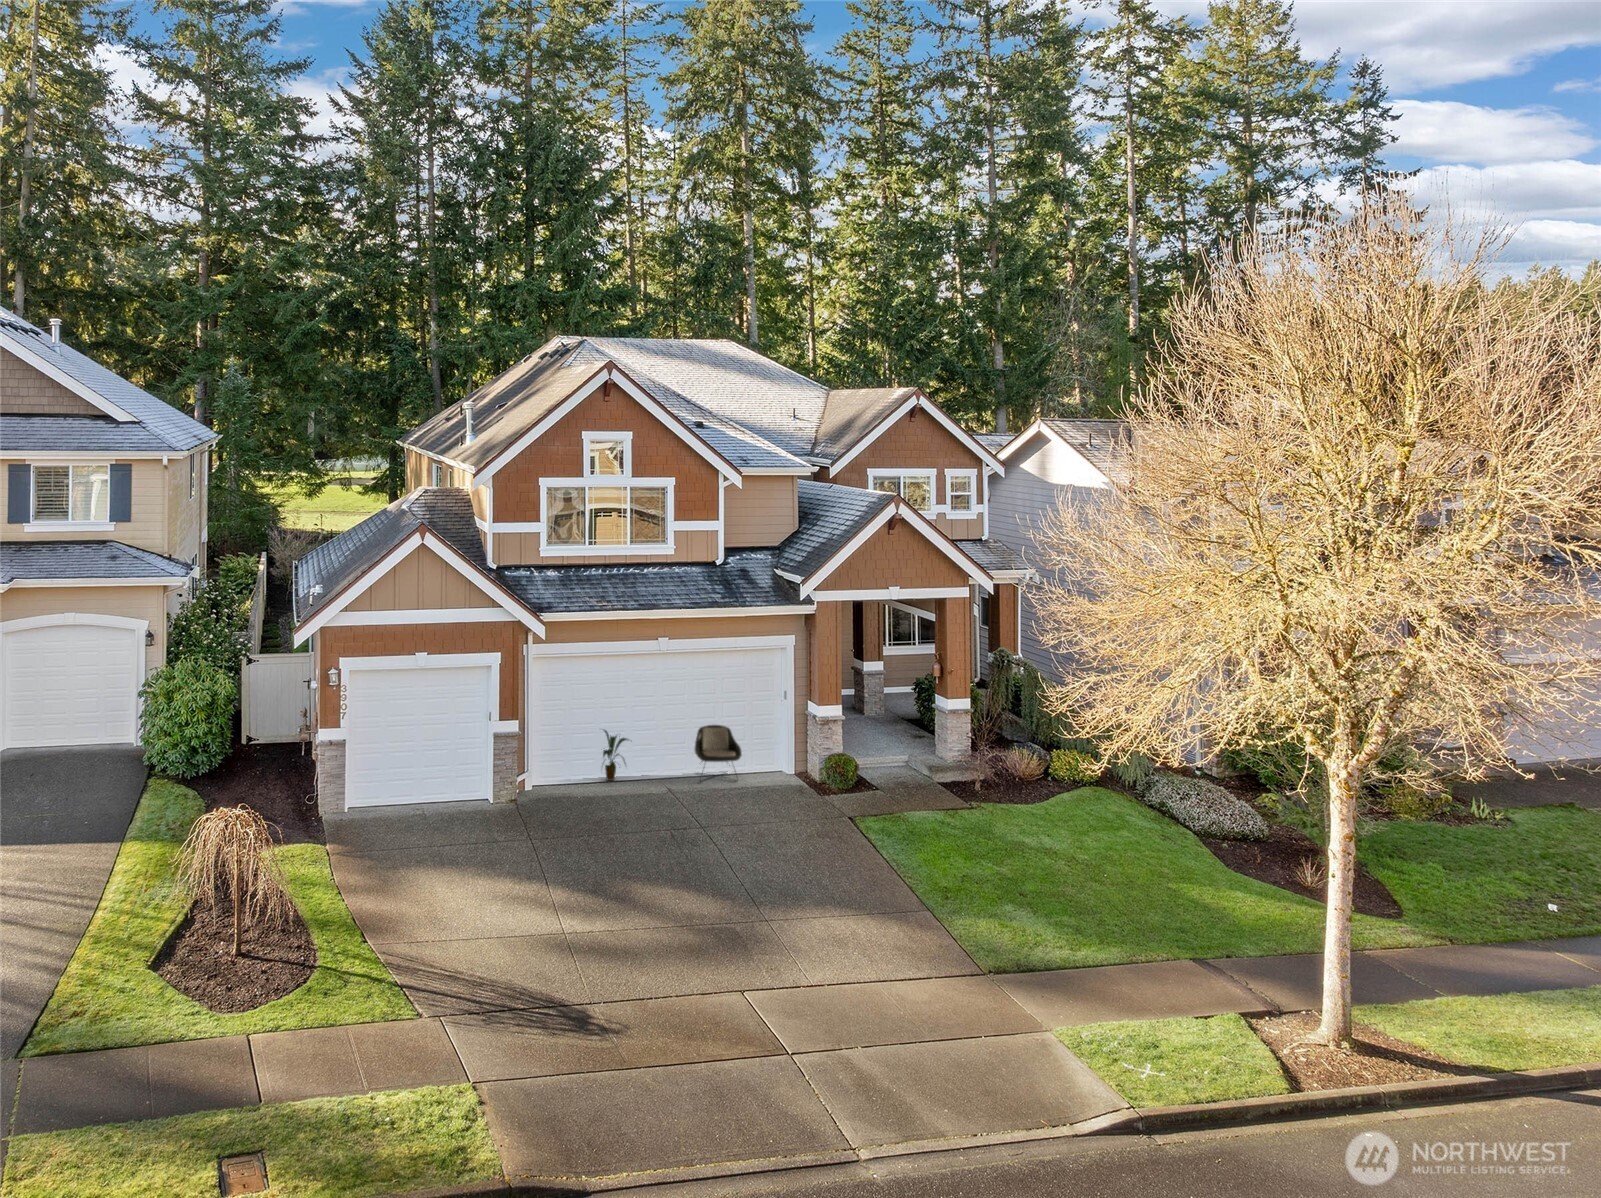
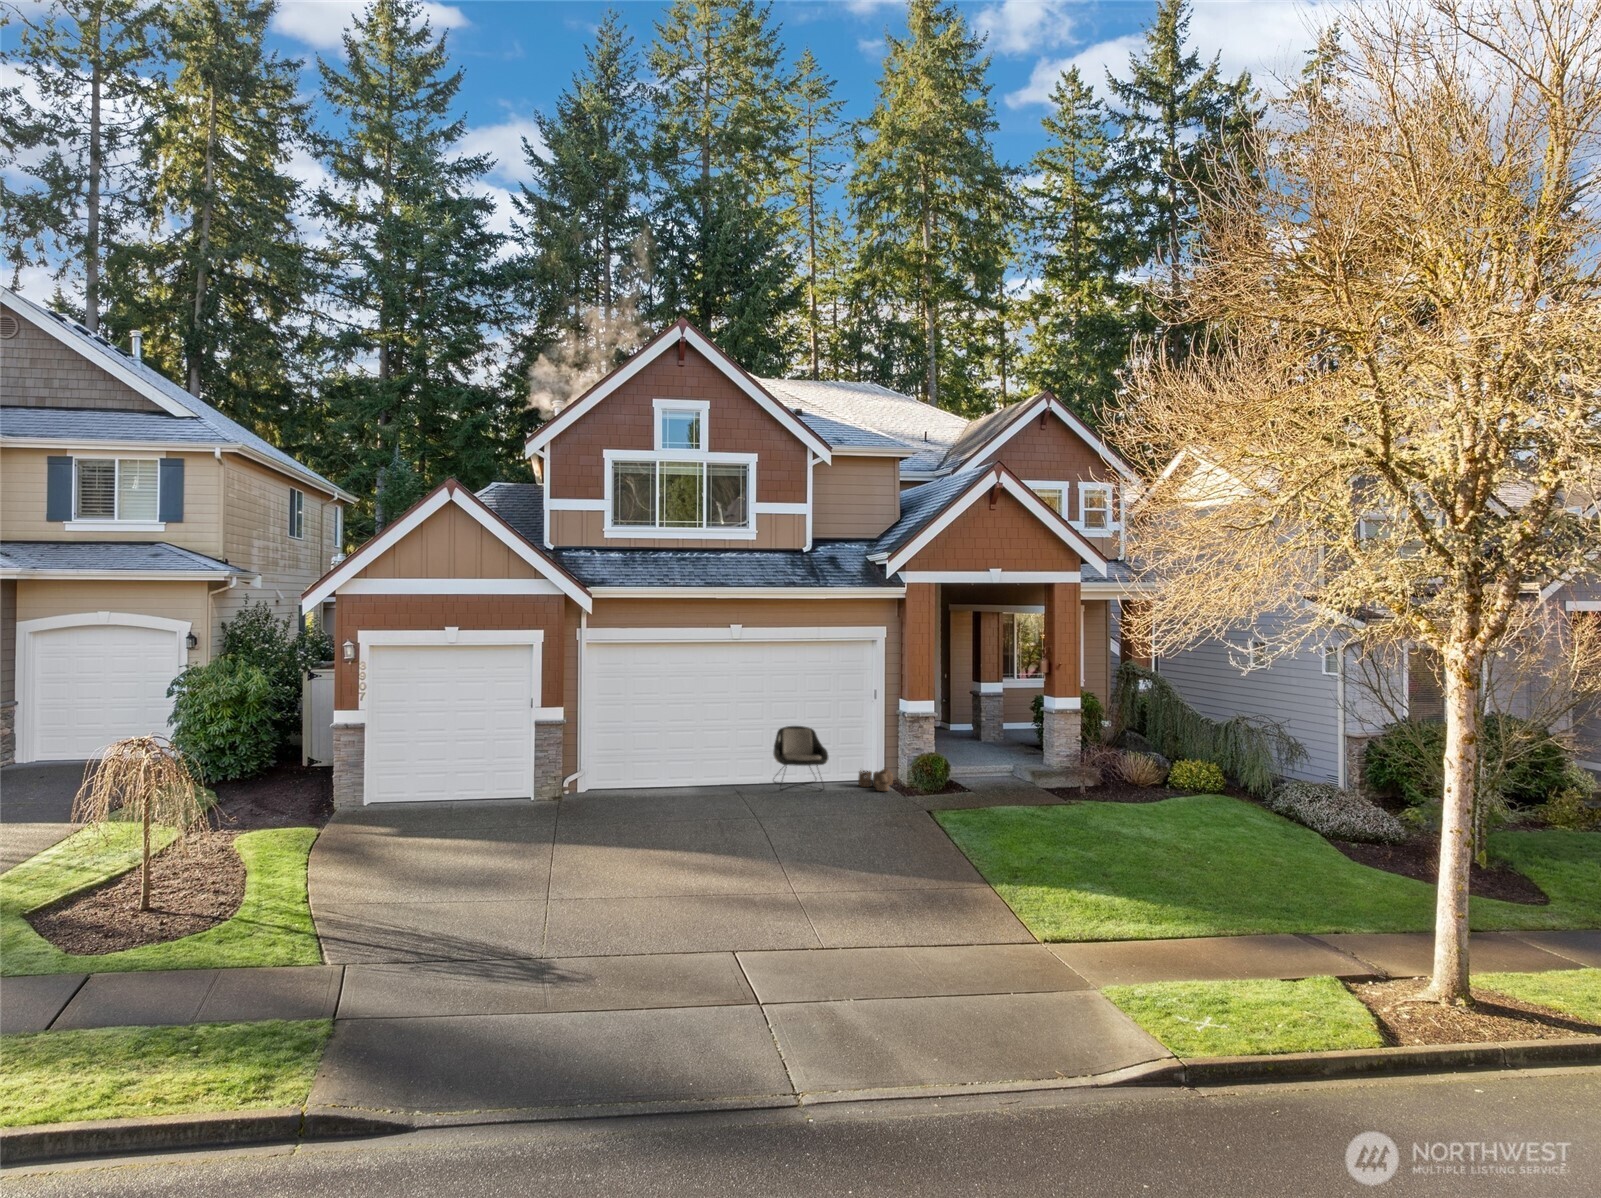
house plant: present [603,730,628,781] -> none [661,726,702,789]
woven basket: none [767,760,797,782] -> present [859,769,893,791]

